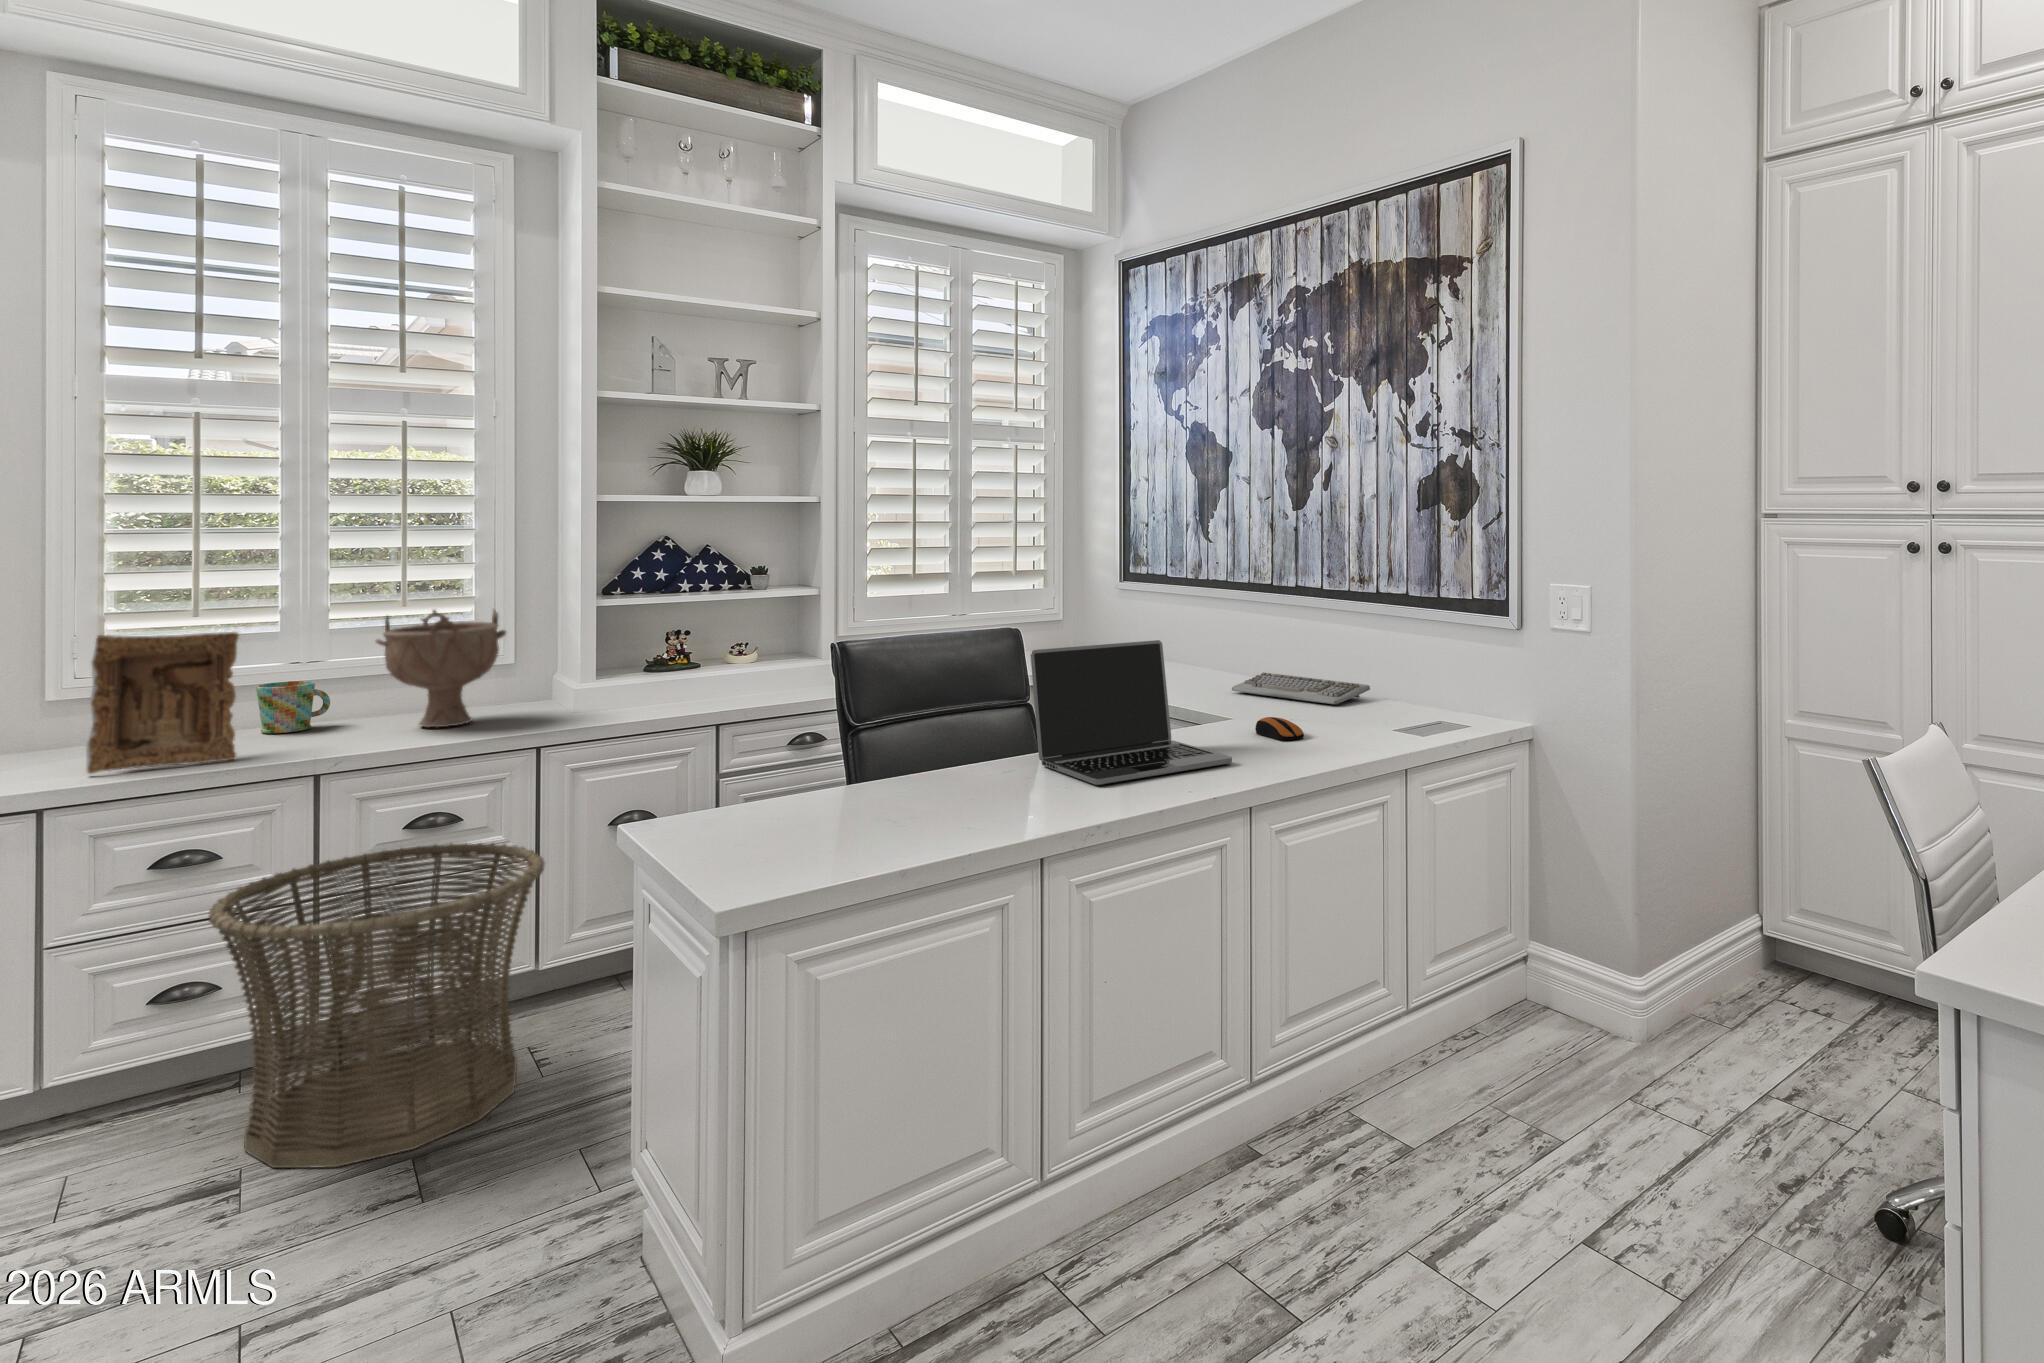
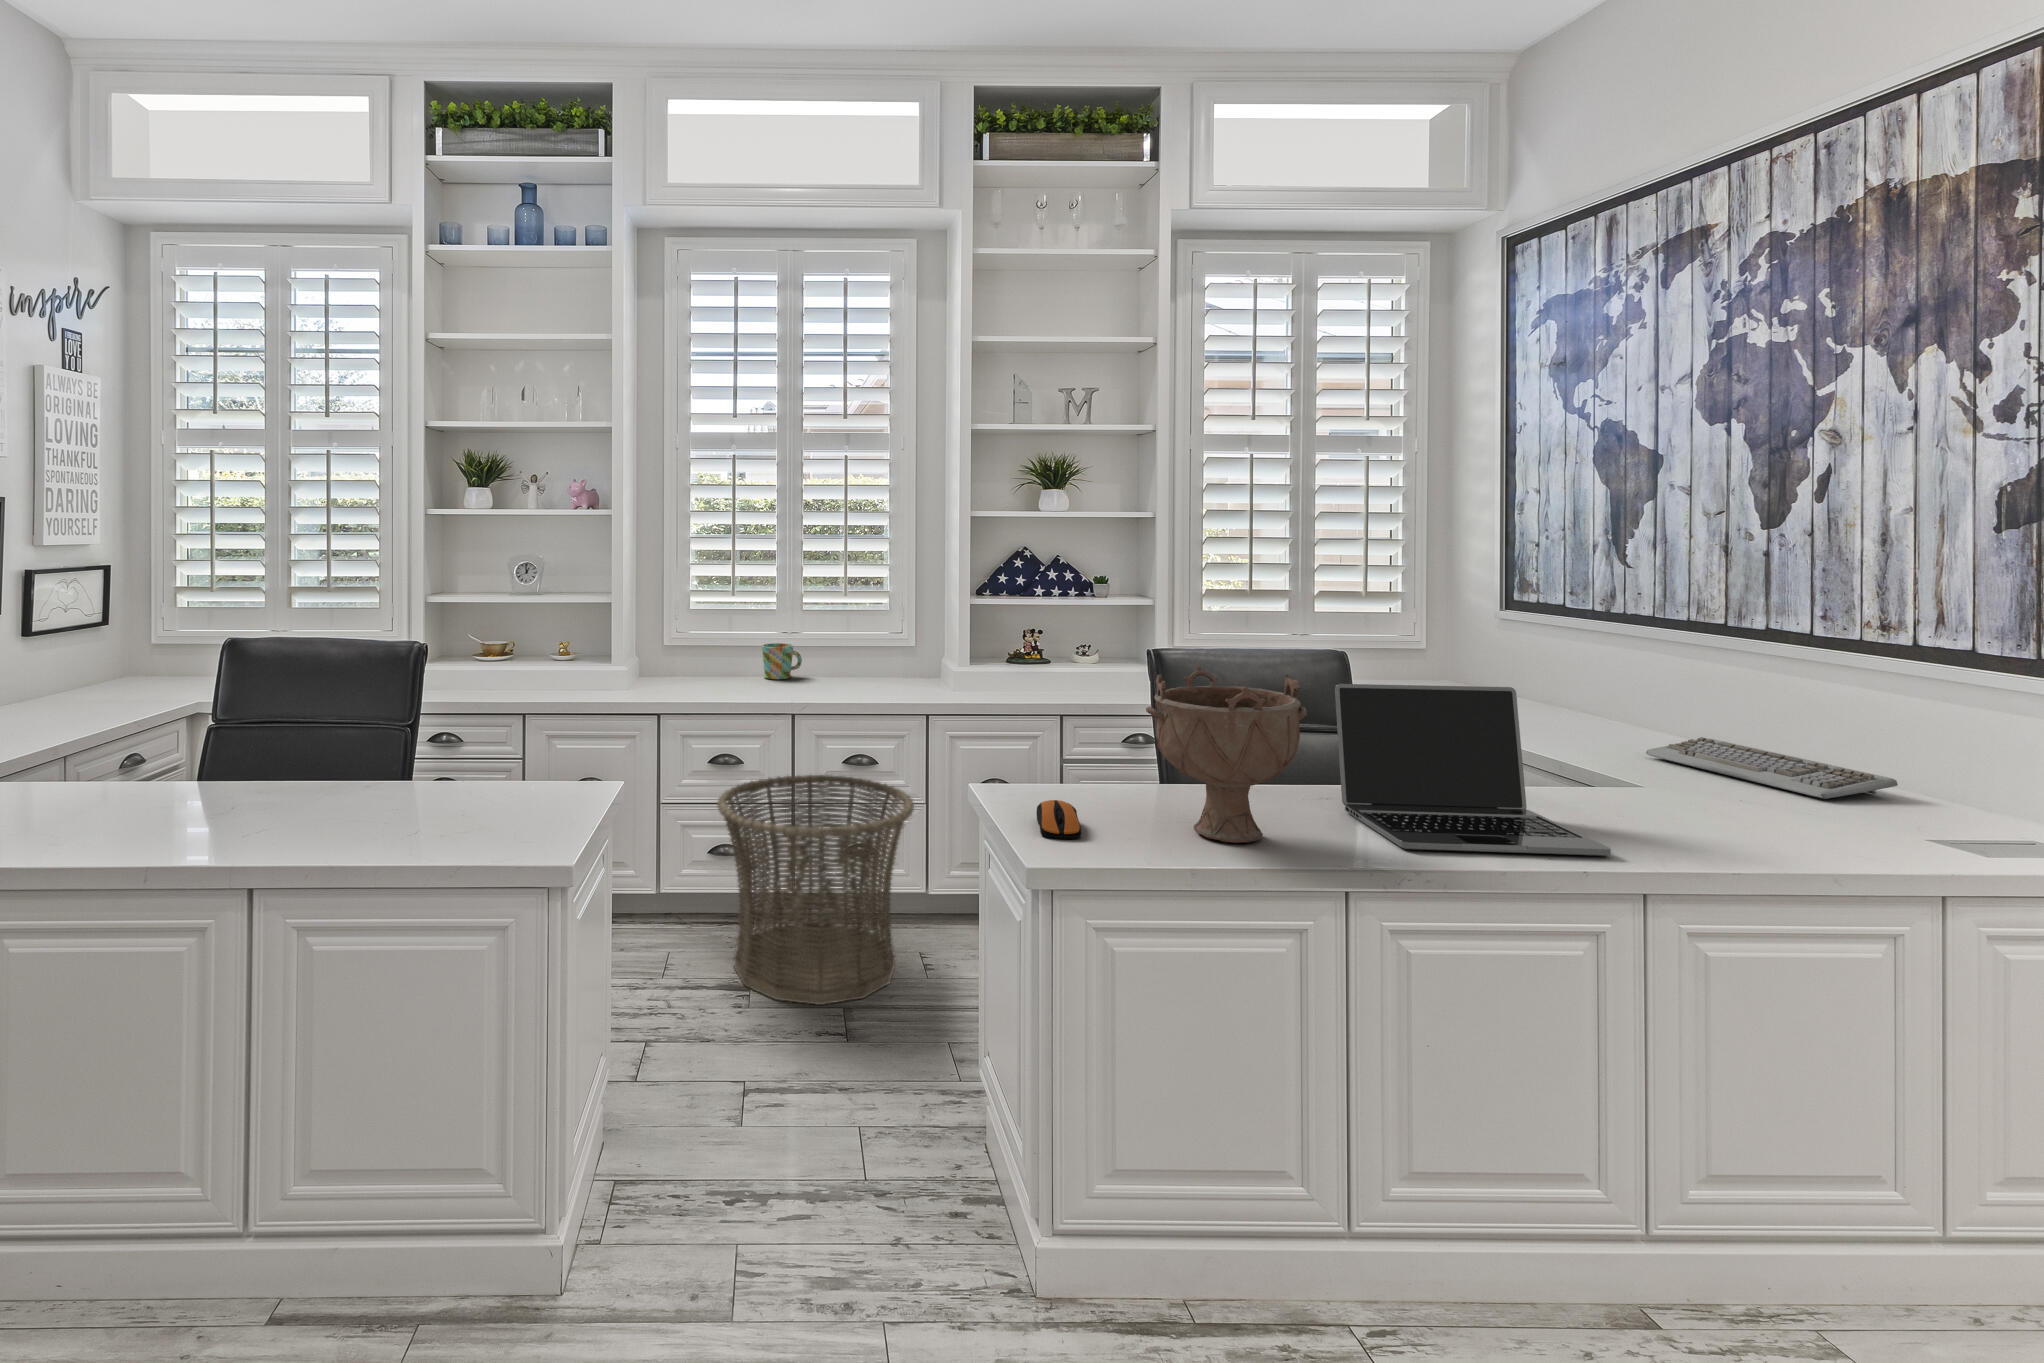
decorative bowl: present [376,610,506,727] -> present [1146,665,1307,843]
picture frame: present [86,632,239,774] -> none [672,605,748,696]
computer mouse: present [1255,717,1304,741] -> present [1037,800,1081,839]

